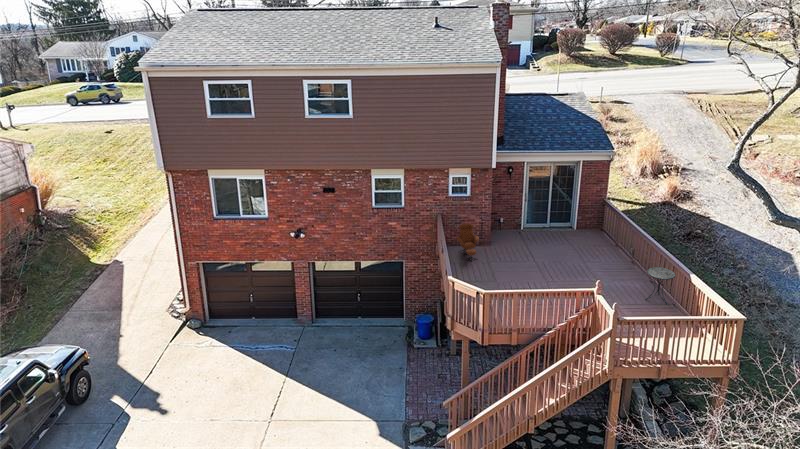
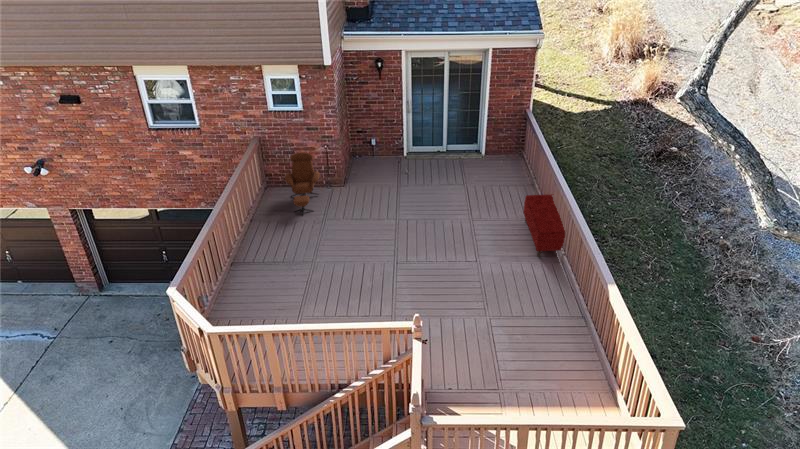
bench: none [615,245,653,282] -> present [523,194,565,258]
side table: present [645,267,676,305] -> none [545,248,596,313]

